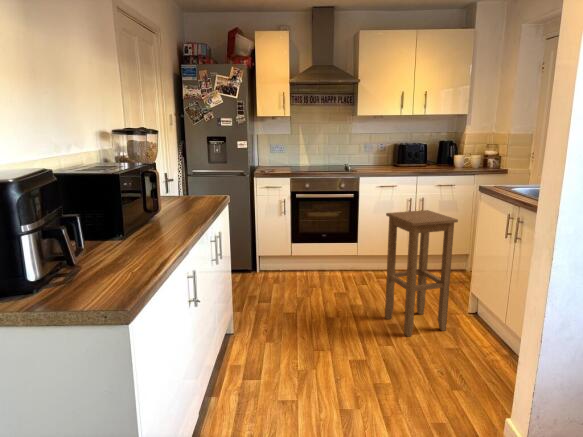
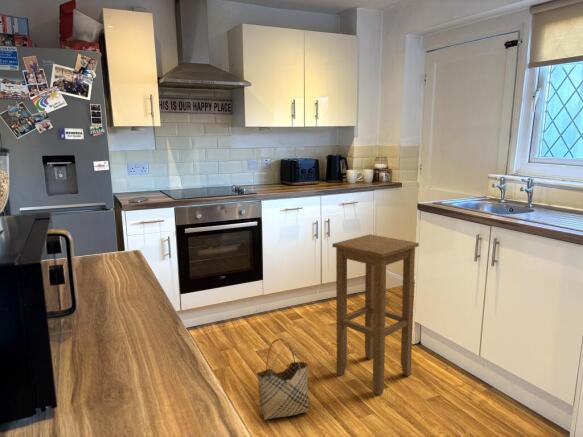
woven basket: none [310,277,350,333] -> present [257,339,309,420]

